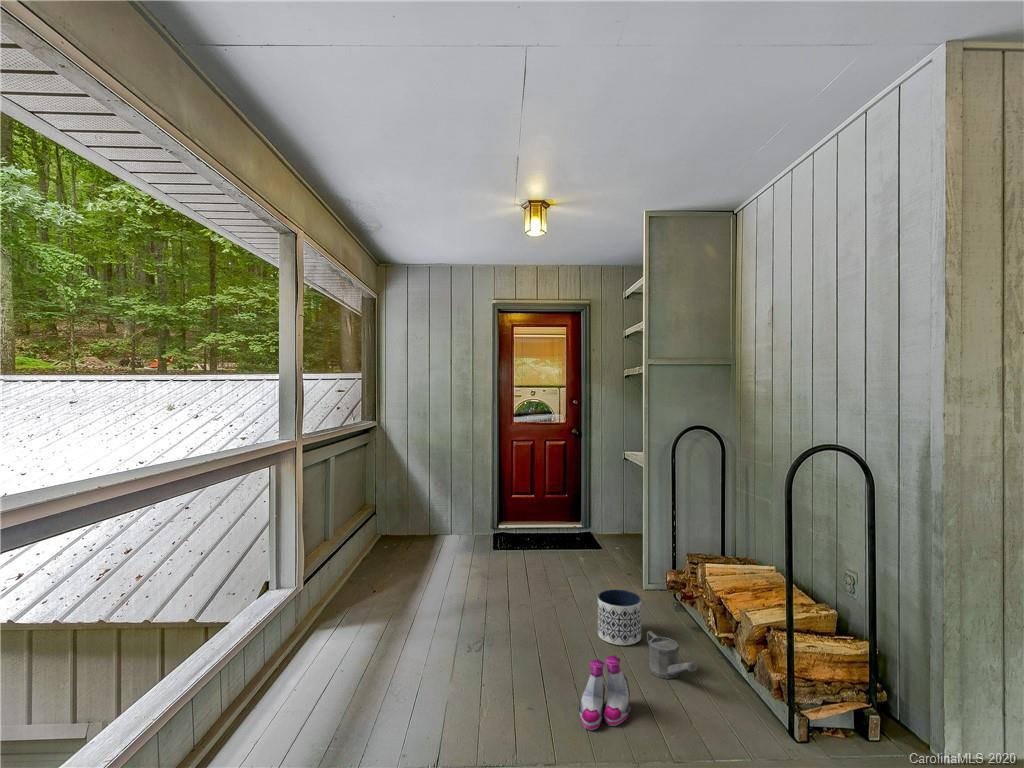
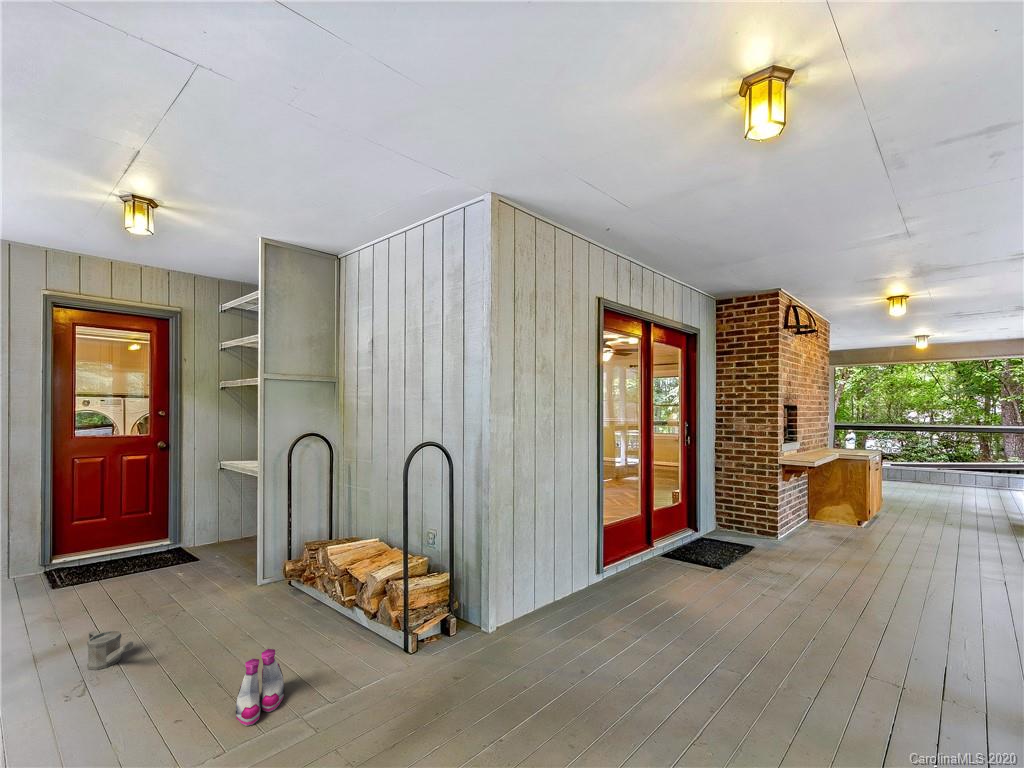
planter: present [598,589,641,645] -> none [228,590,274,645]
watering can: present [647,631,697,679] -> present [87,631,133,670]

